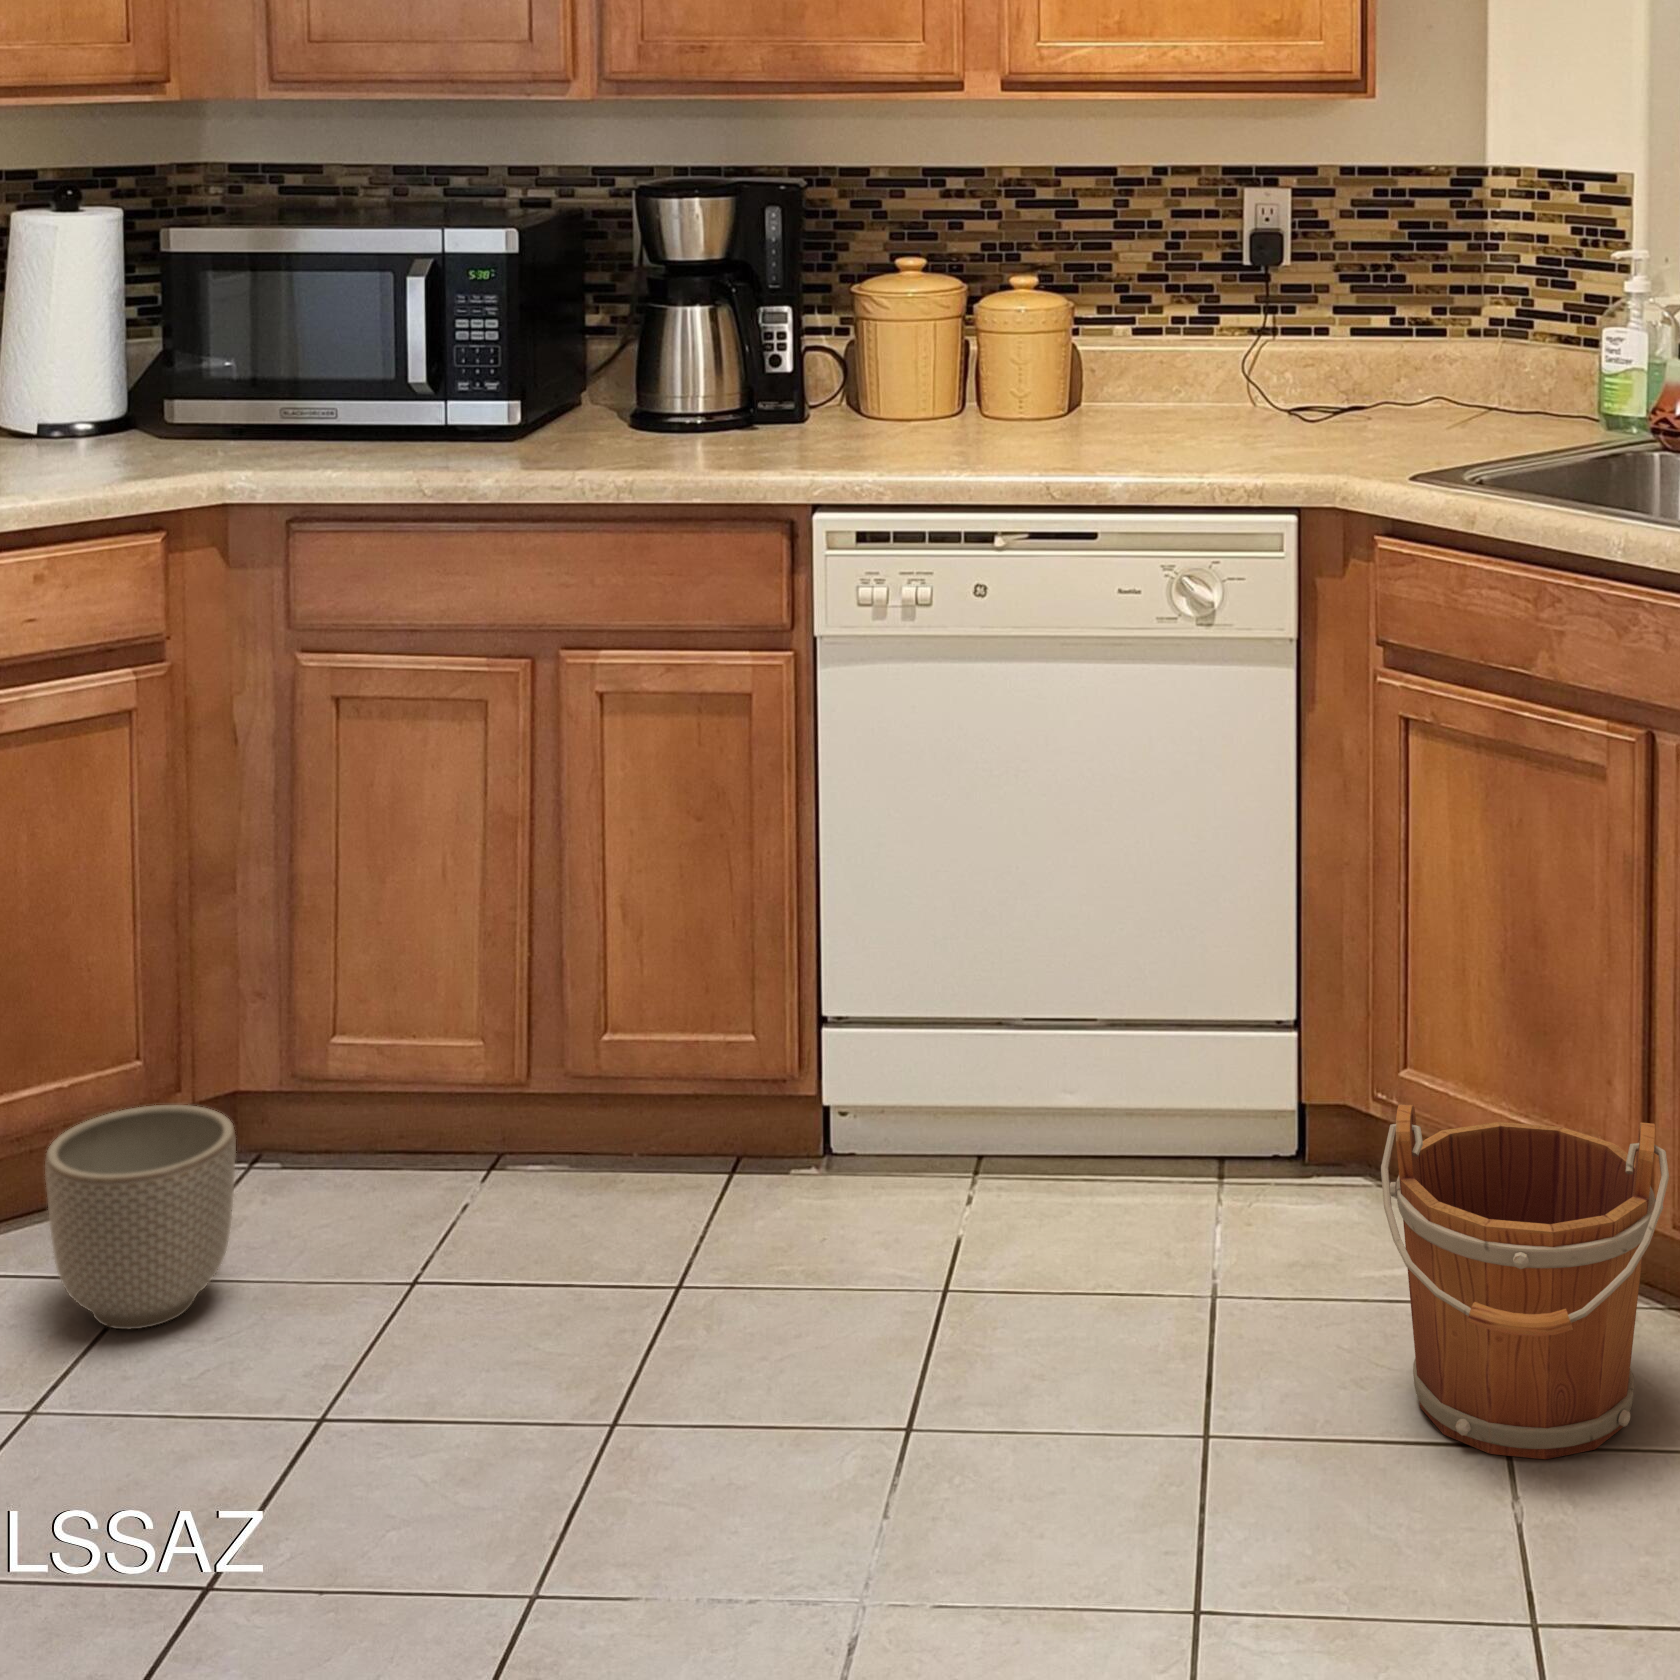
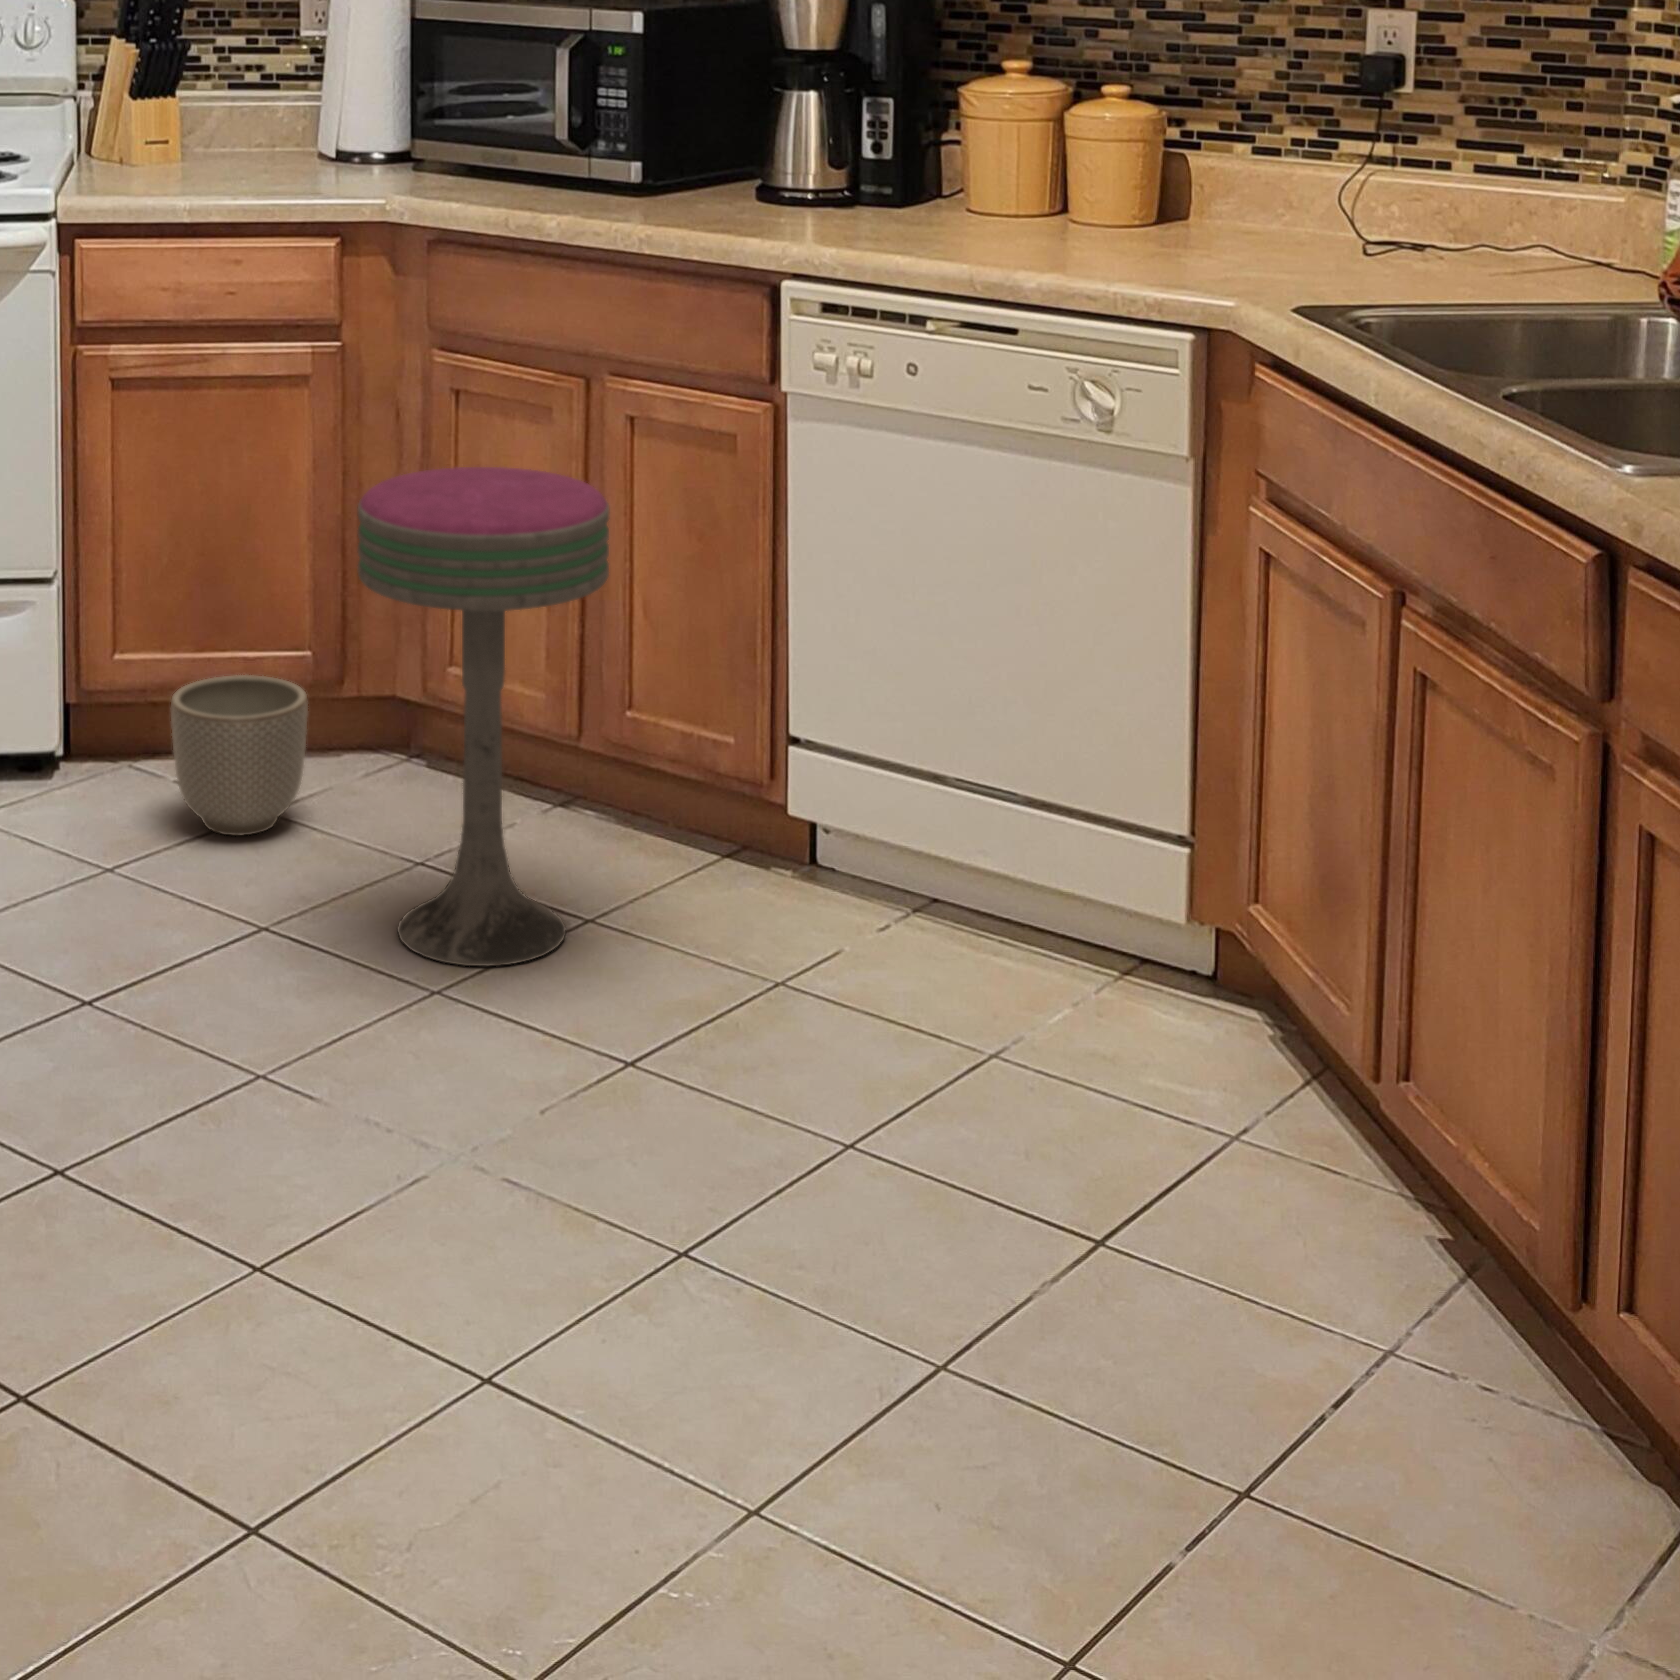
bar stool: none [428,771,738,1398] -> present [358,467,609,966]
bucket: present [1381,1104,1669,1459] -> none [1007,895,1292,1262]

